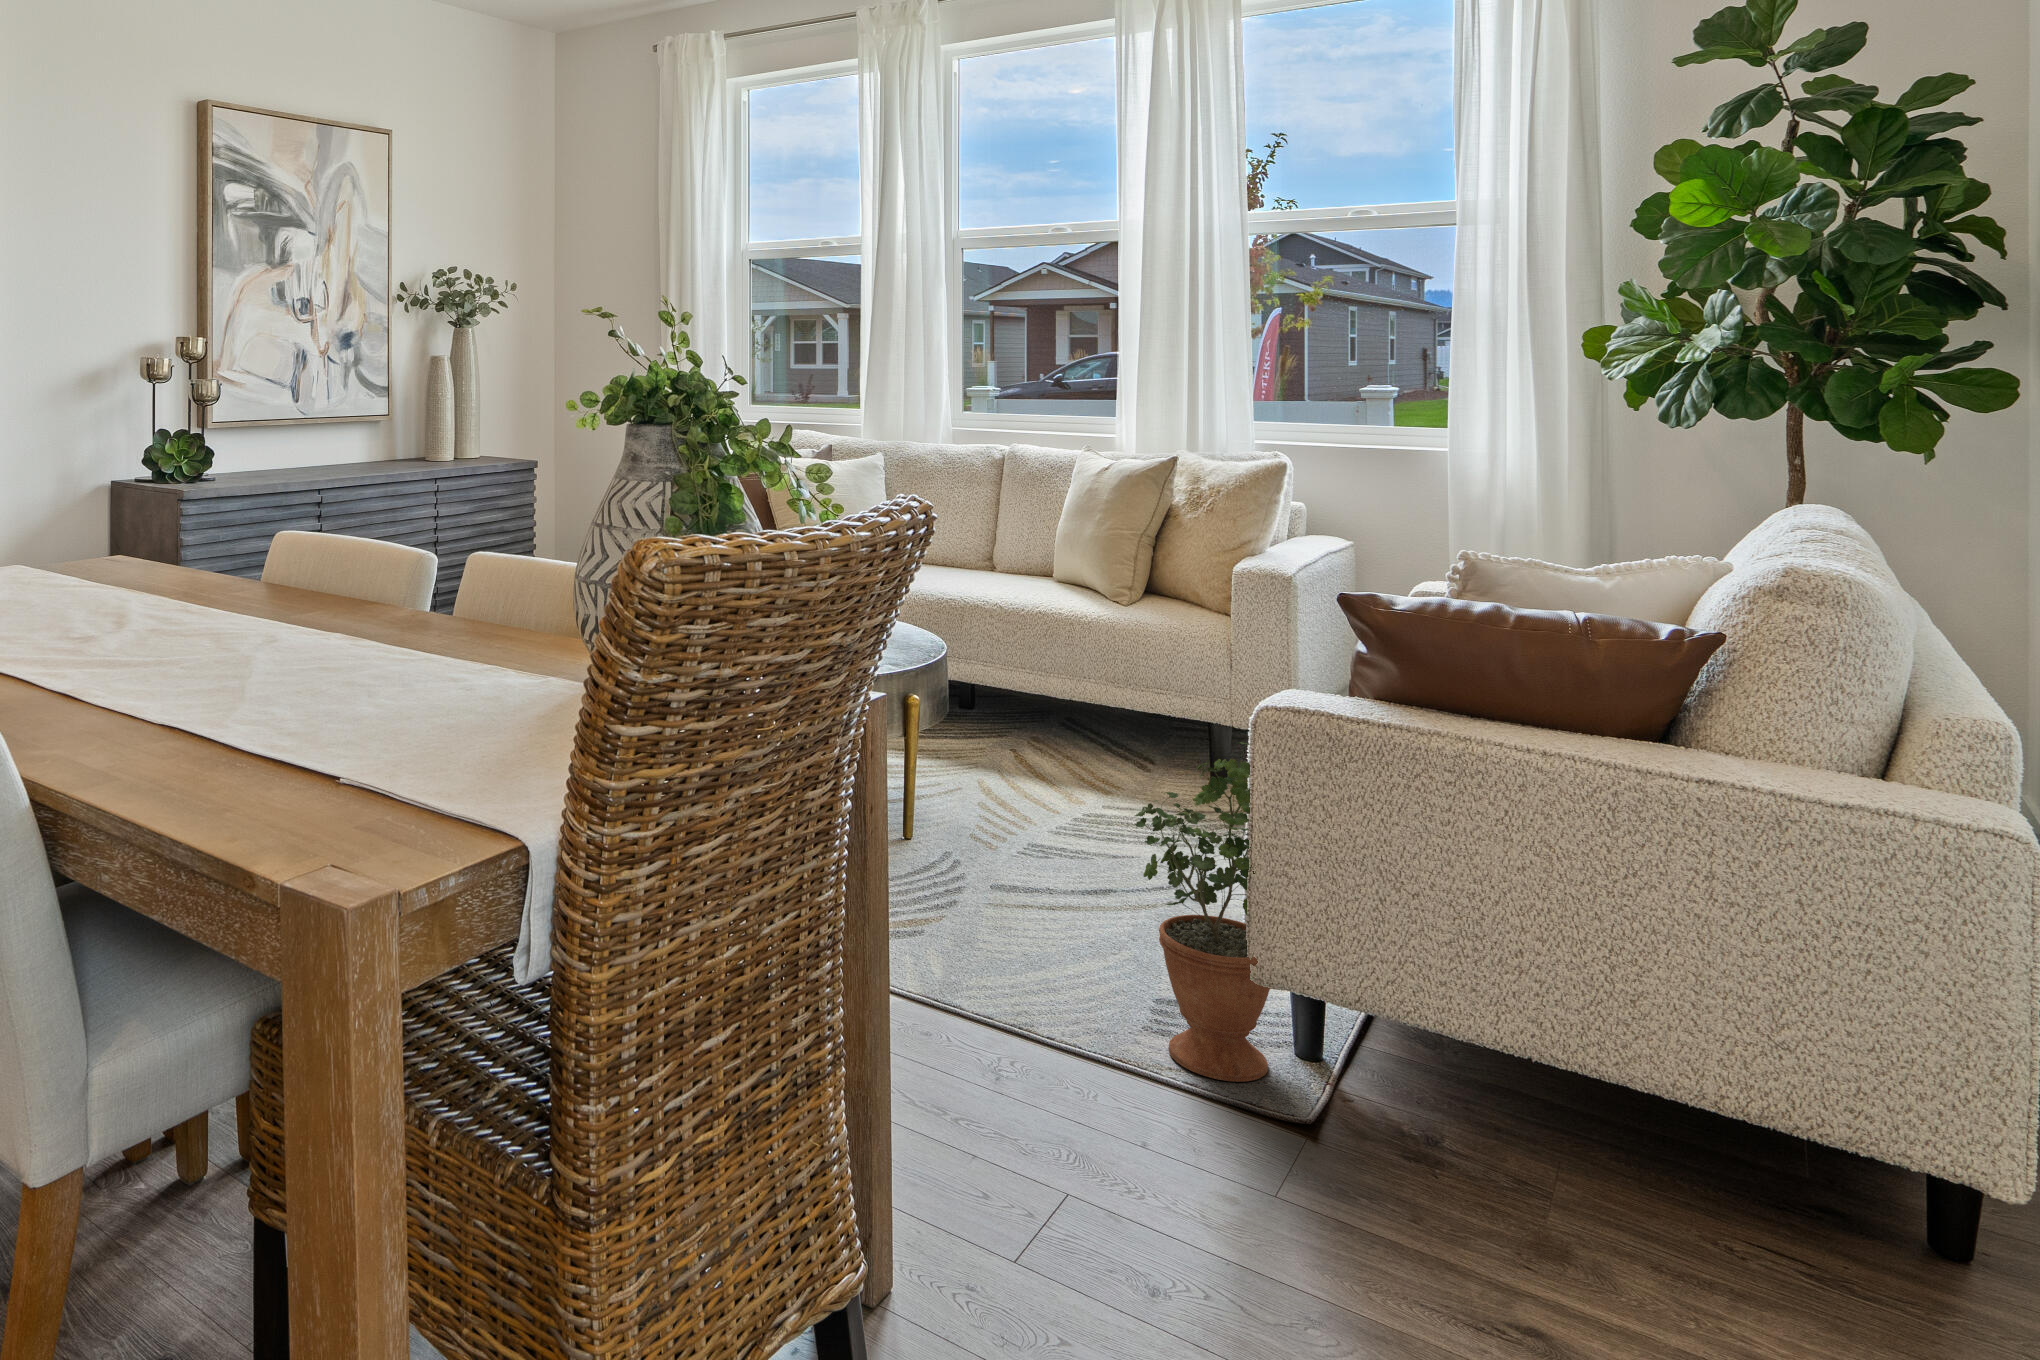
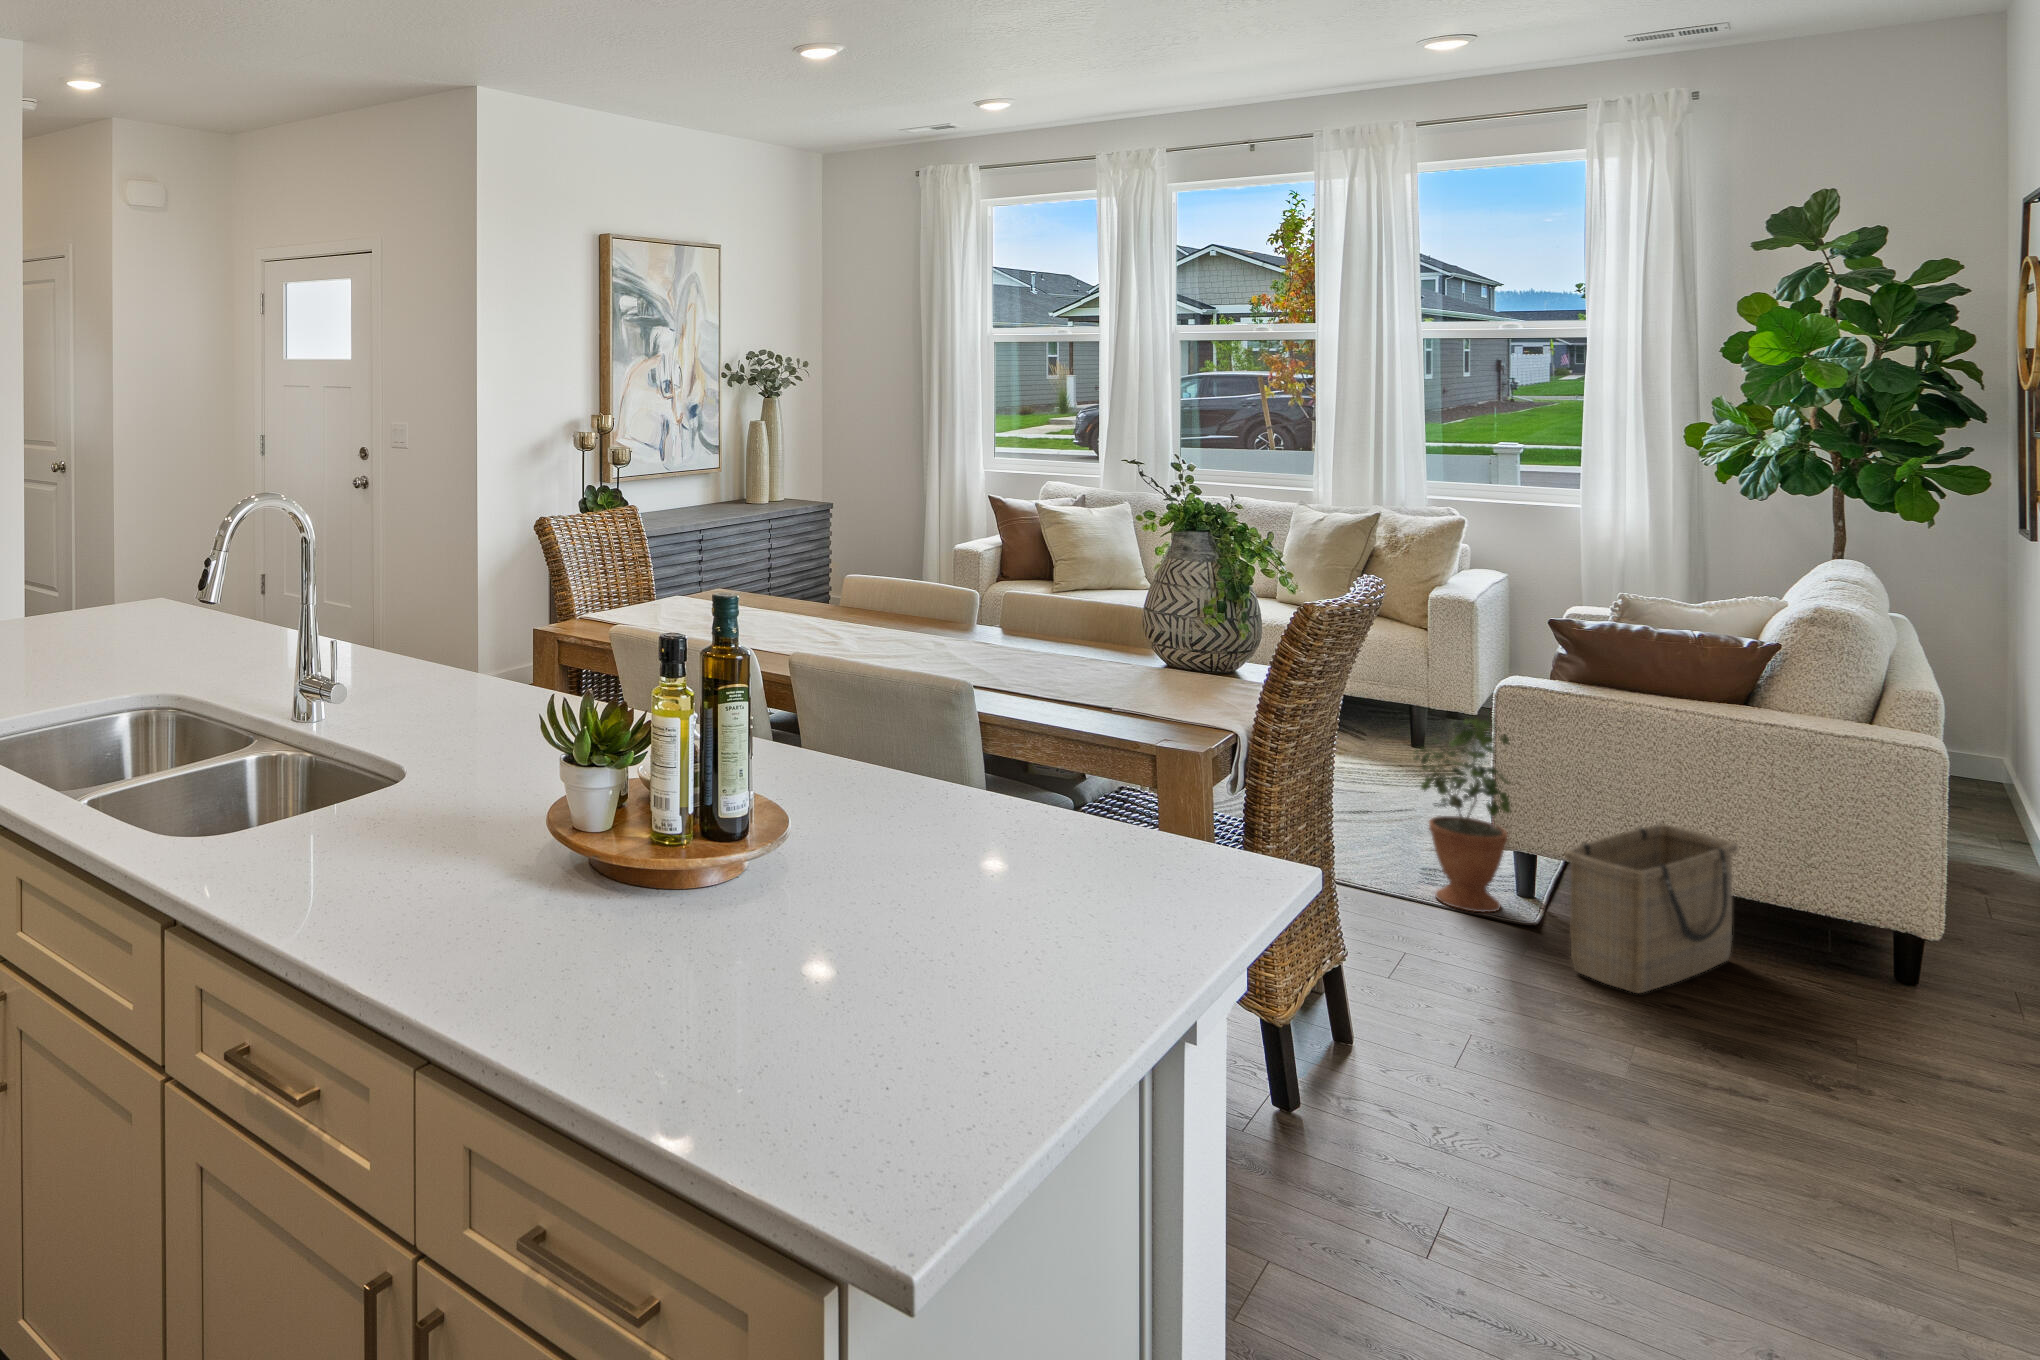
basket: none [1344,942,1645,1277] -> present [1565,824,1738,993]

